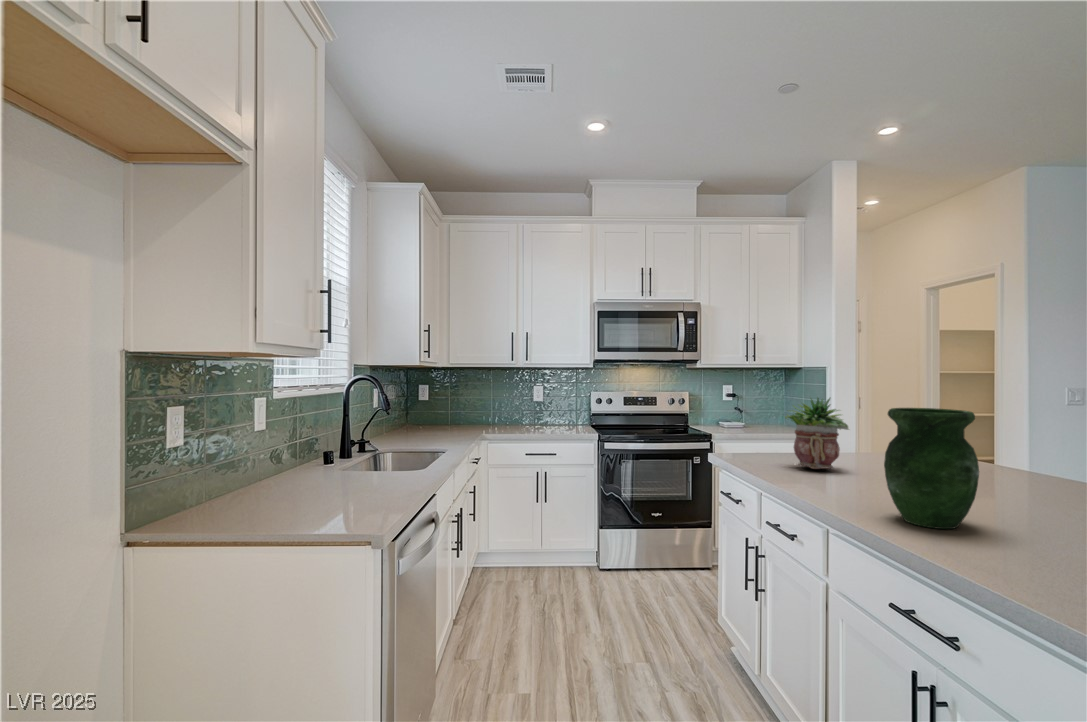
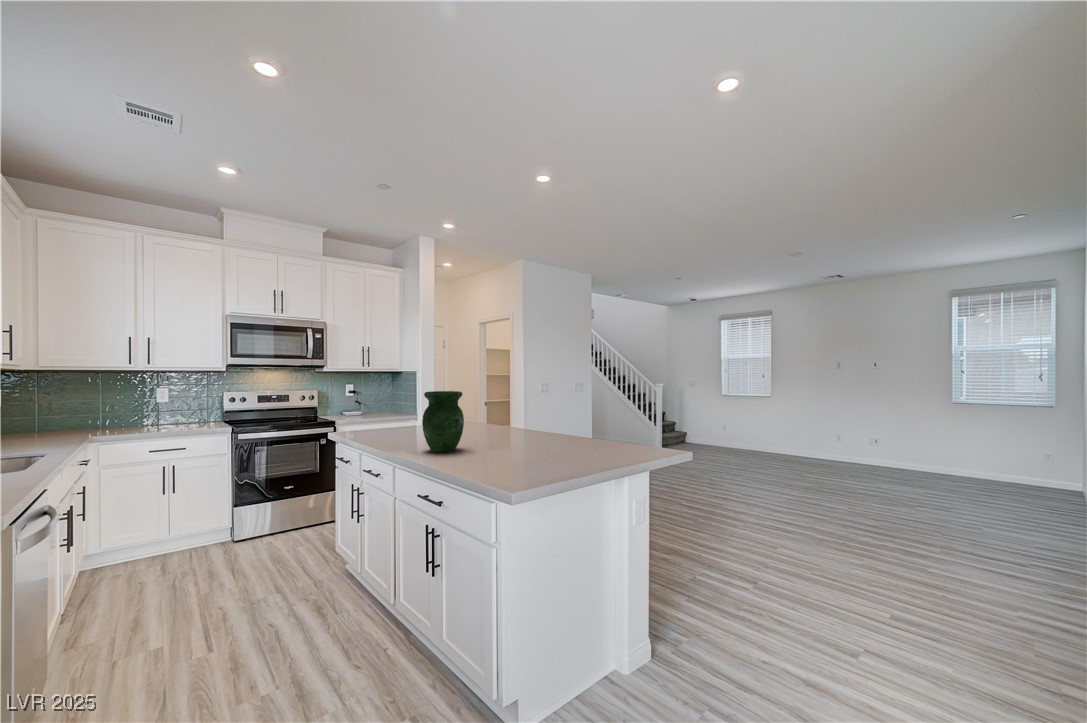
potted plant: present [785,398,849,469] -> none [378,388,417,433]

